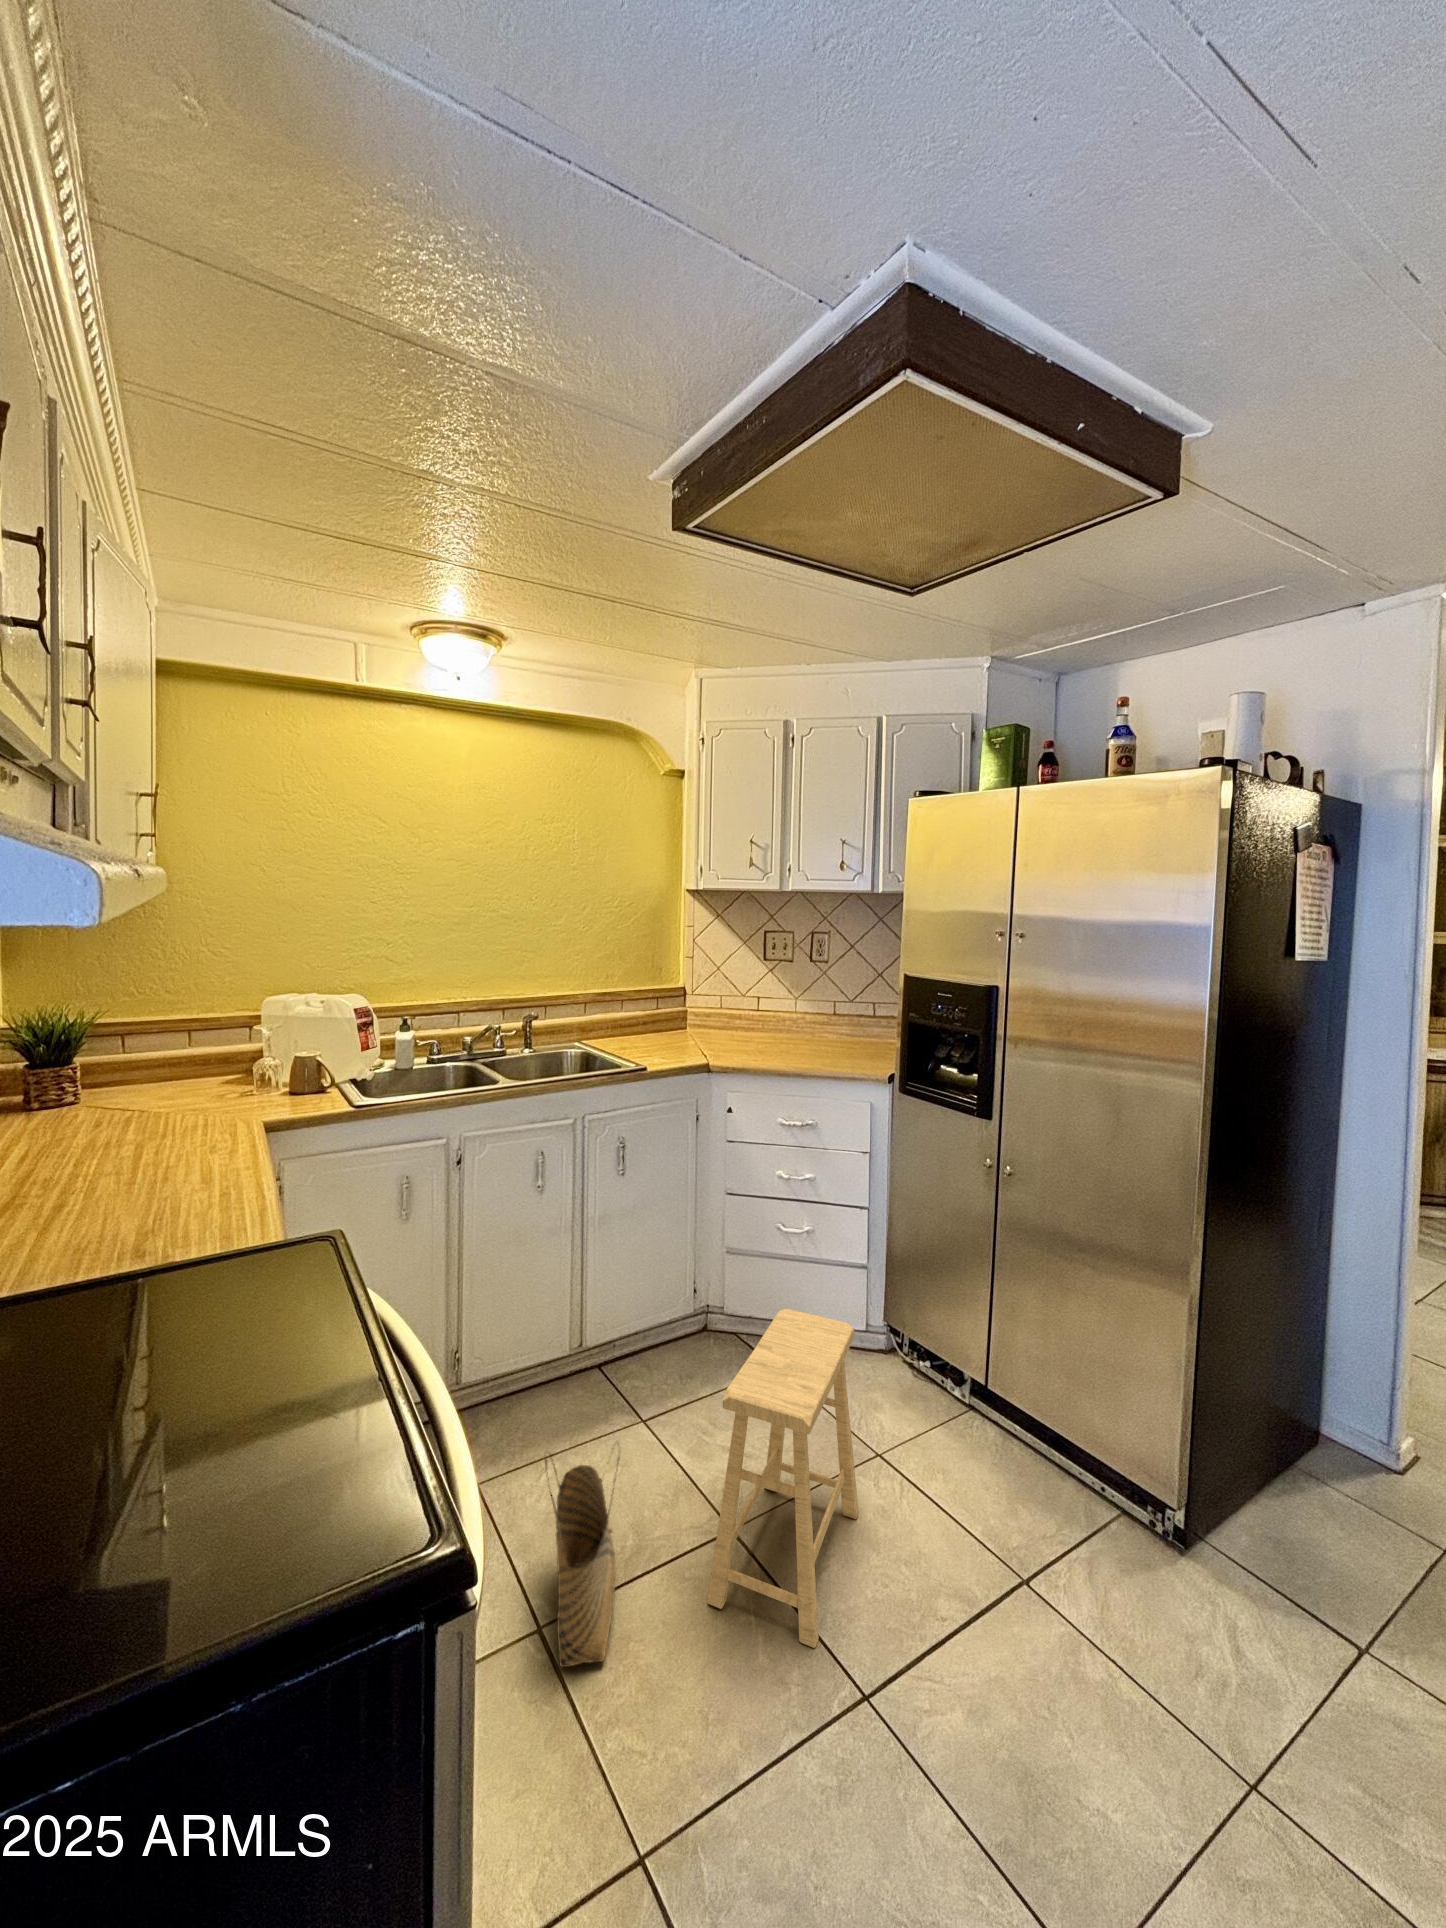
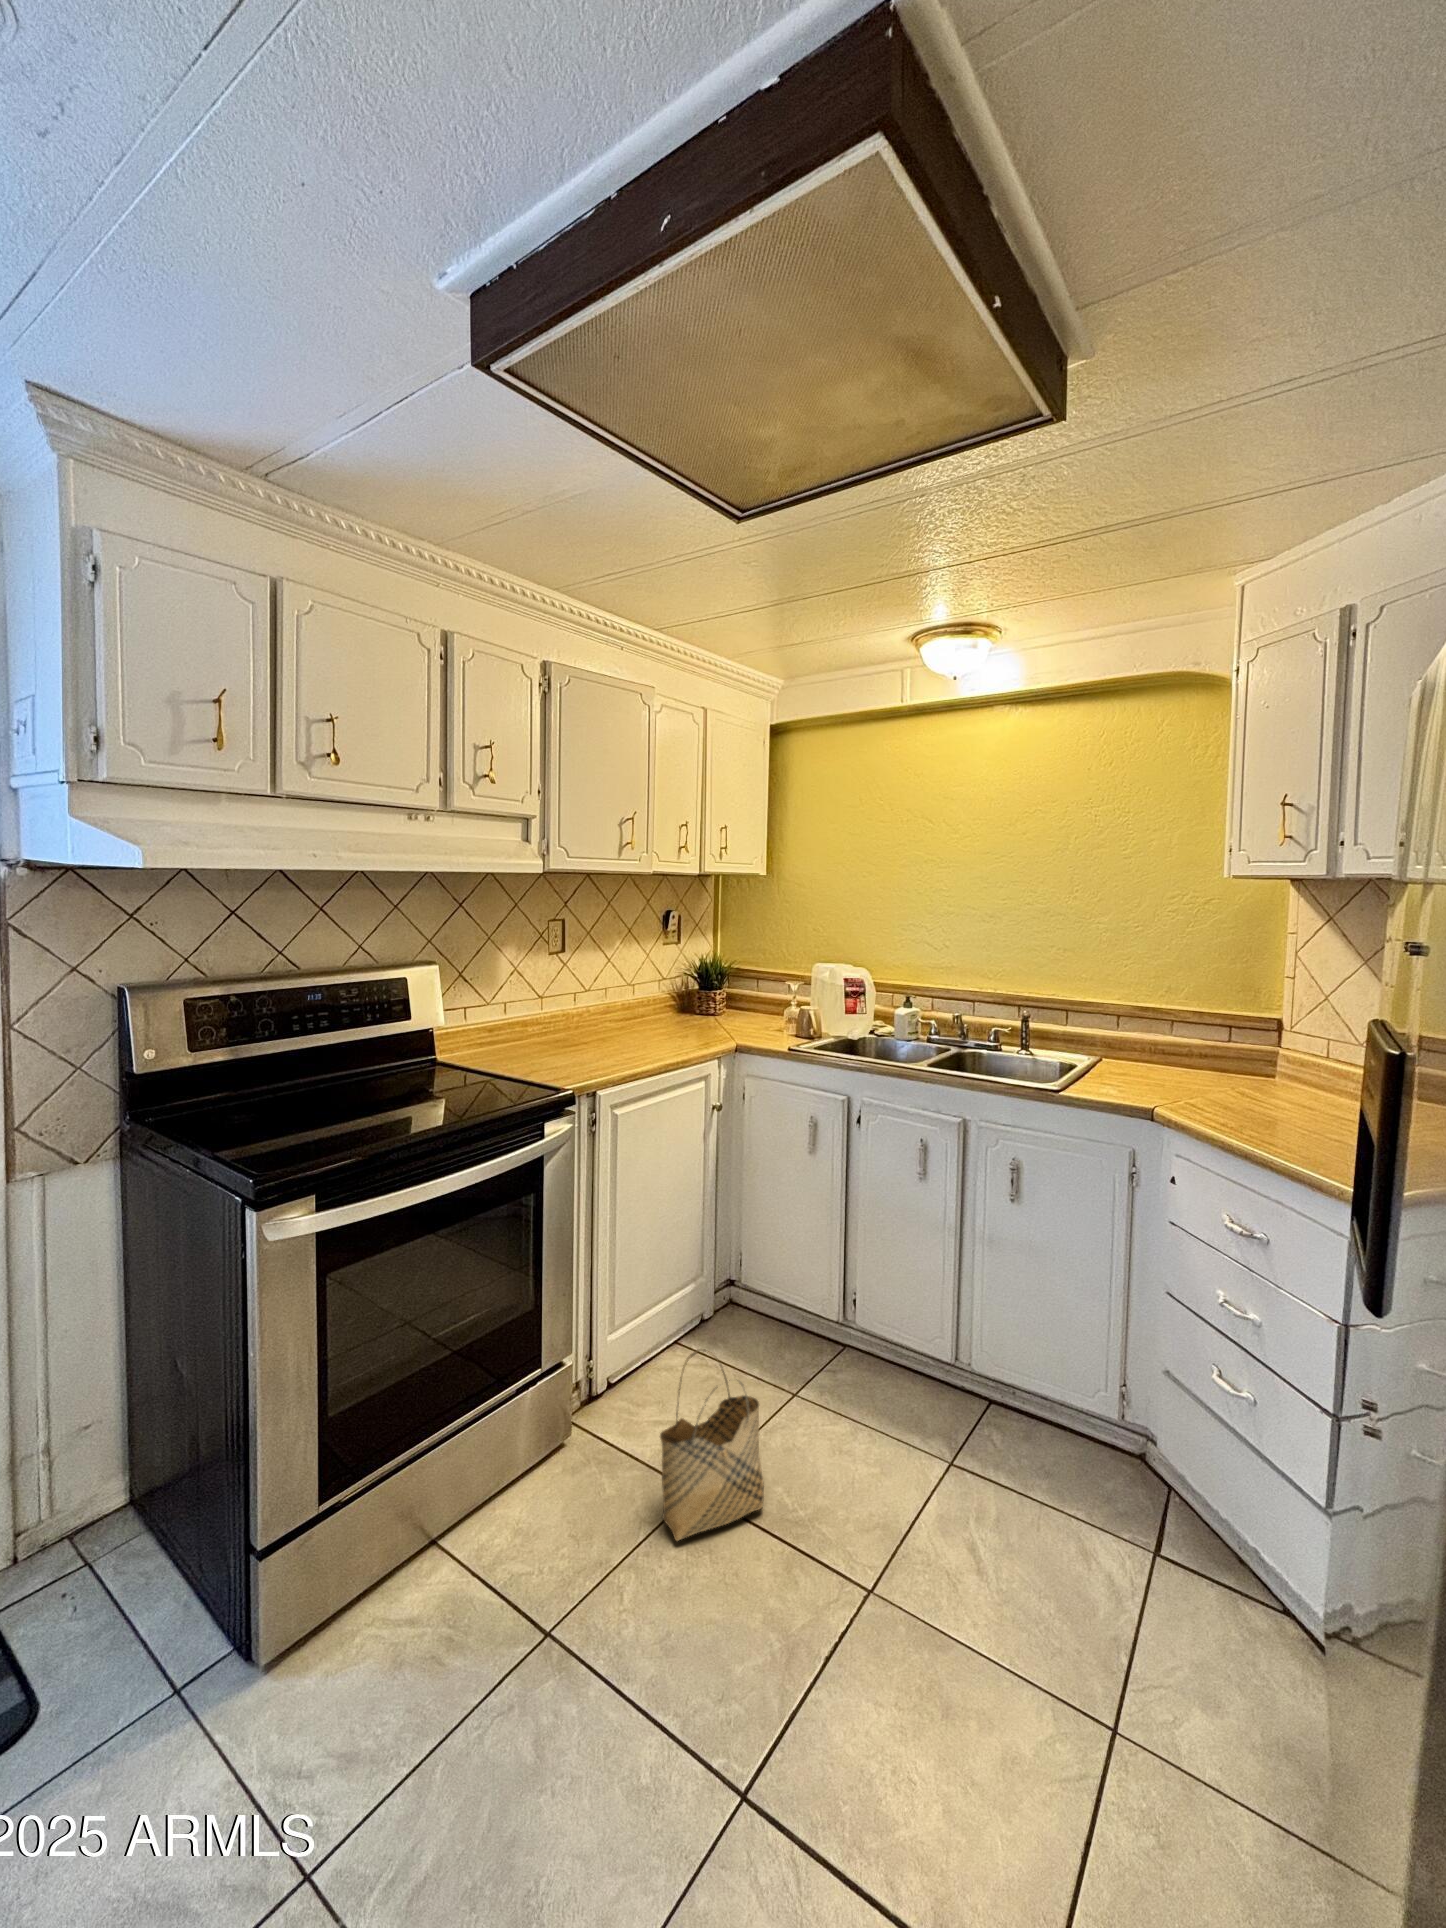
footstool: present [707,1308,859,1648] -> none [767,1389,984,1730]

